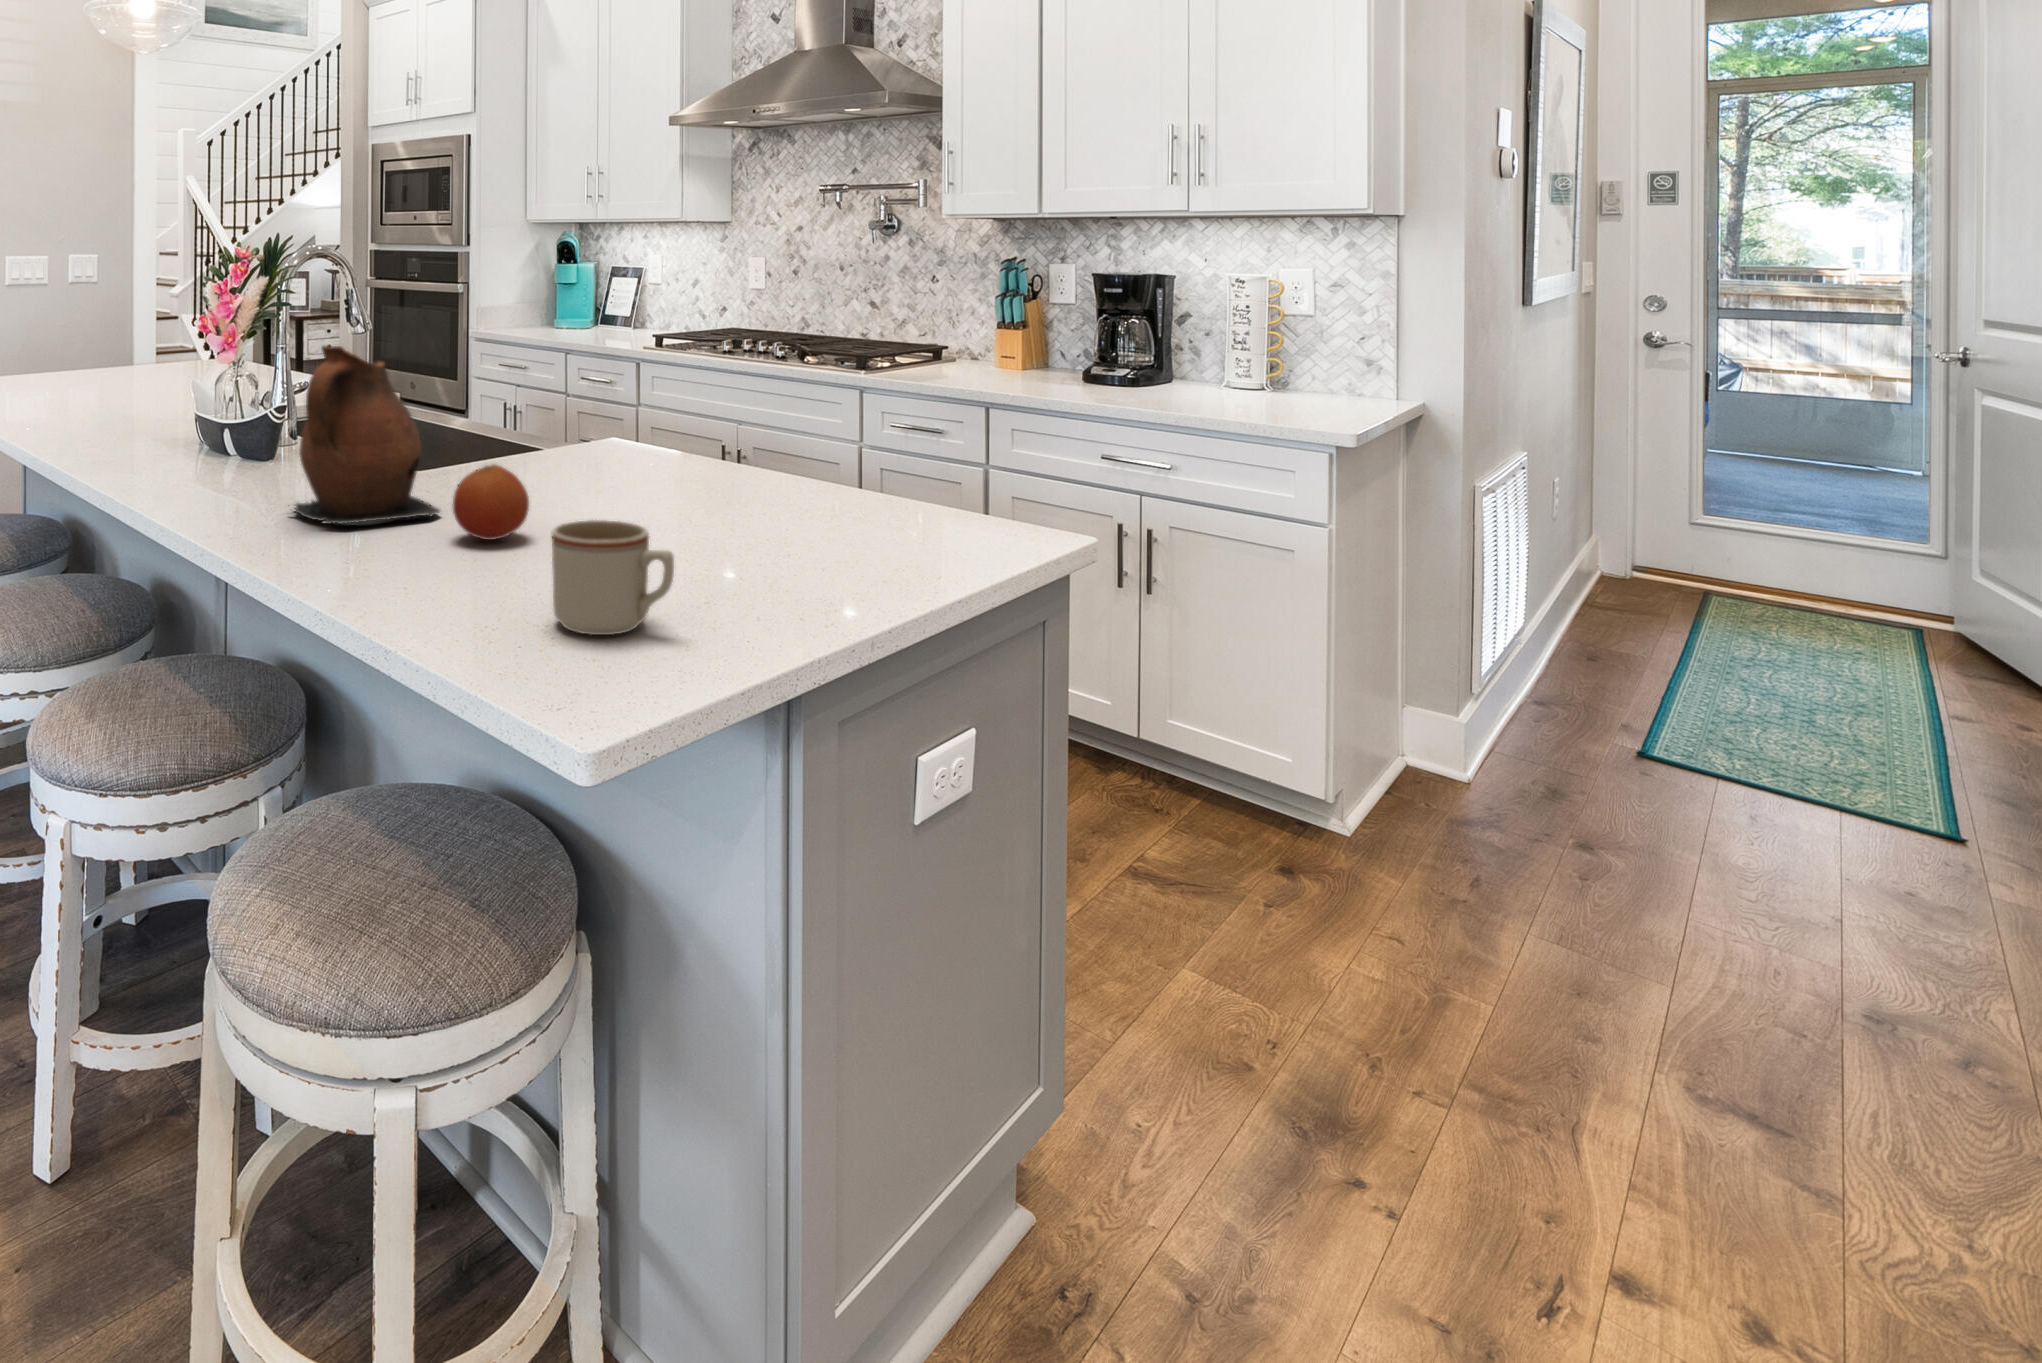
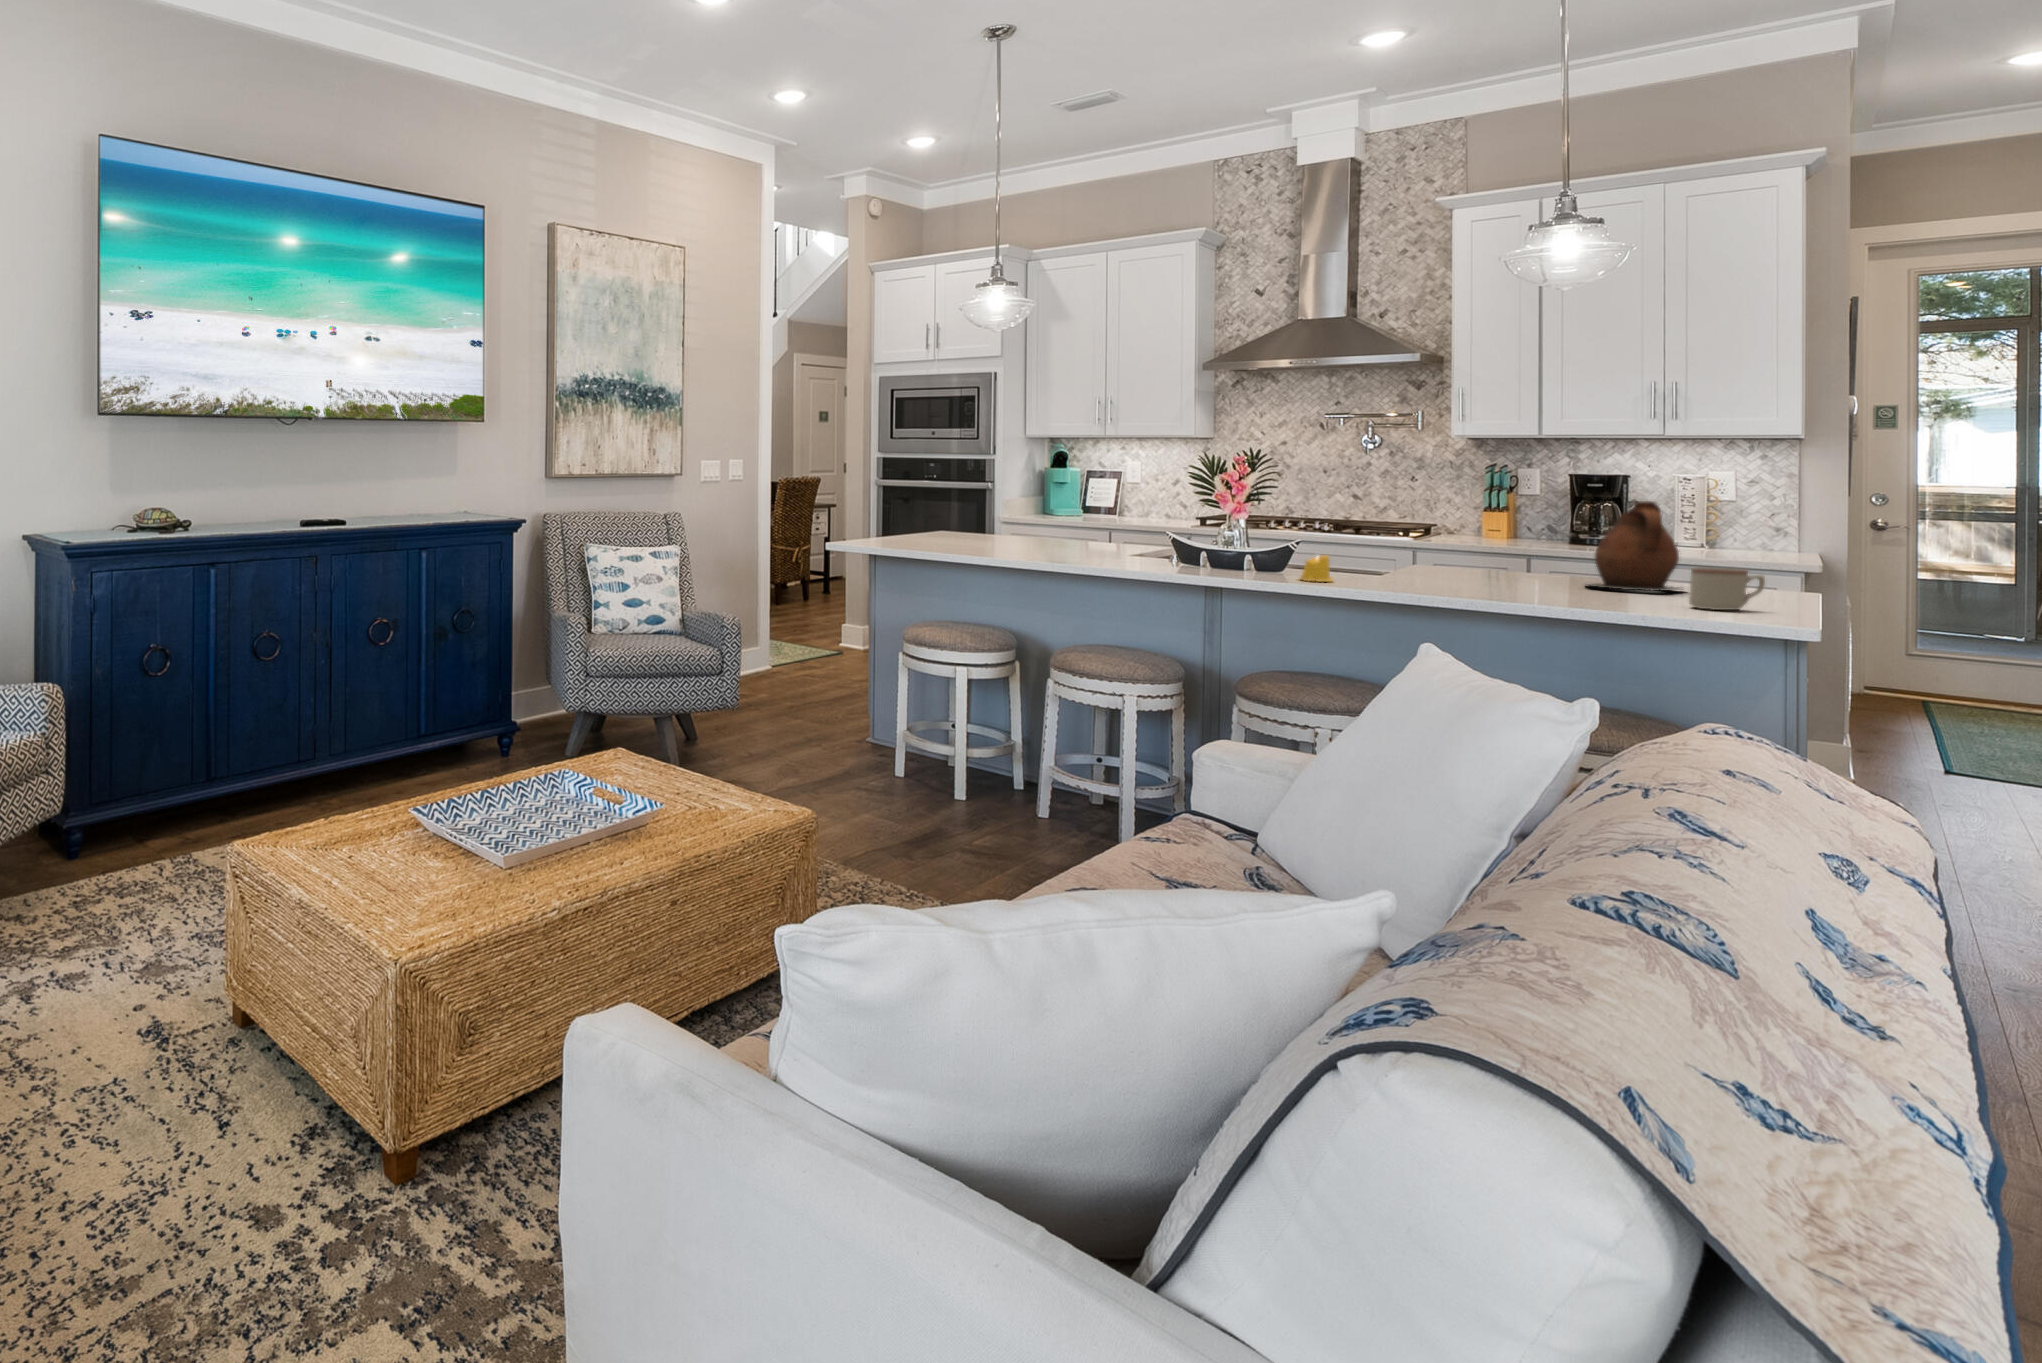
ceramic pitcher: present [288,346,440,524] -> present [1586,501,1680,591]
candle: none [206,440,263,496] -> present [1300,555,1333,582]
fruit: present [452,465,529,540] -> none [1520,556,1569,592]

